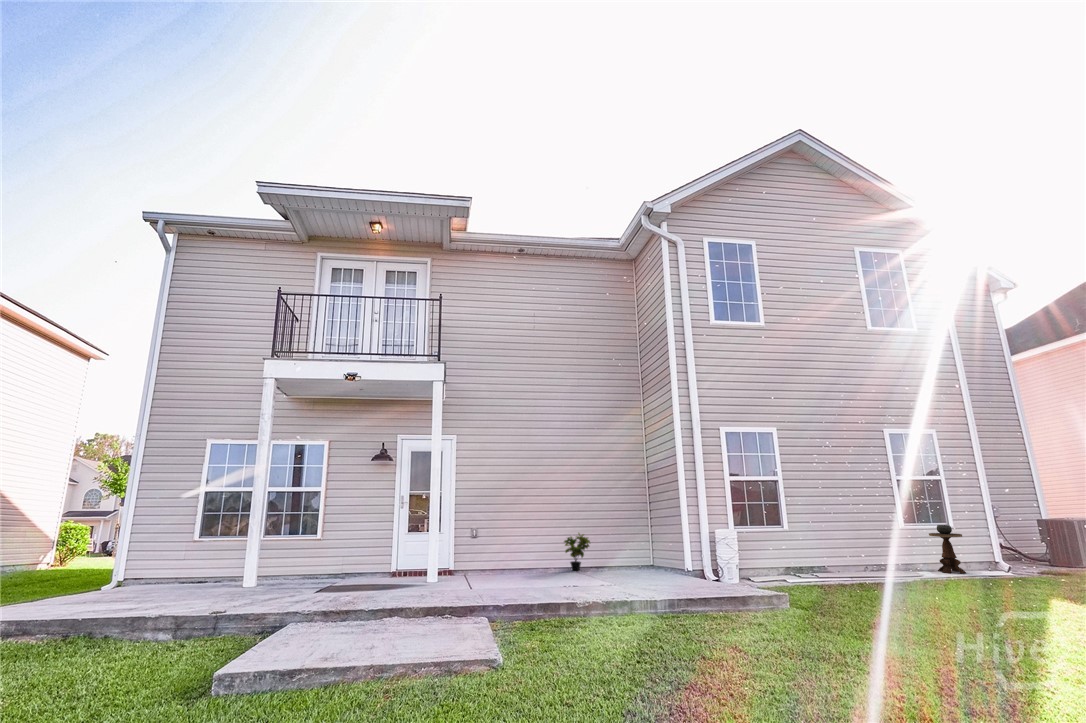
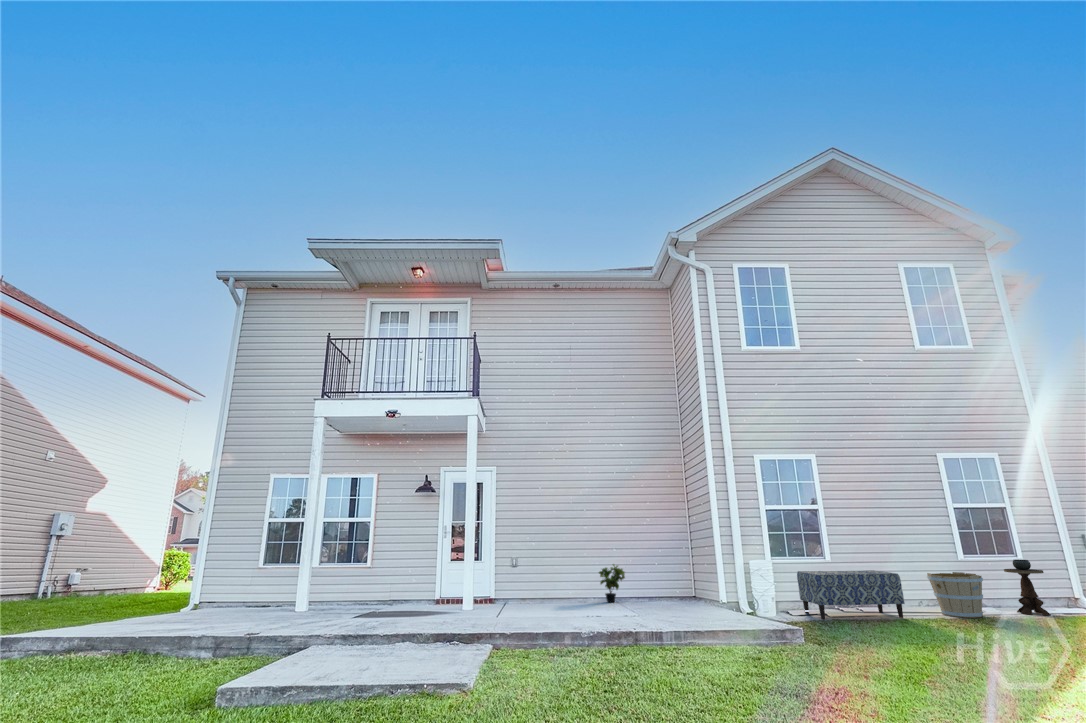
bench: none [756,536,852,582] -> present [797,570,905,619]
wooden bucket: none [867,537,915,577] -> present [927,572,983,618]

